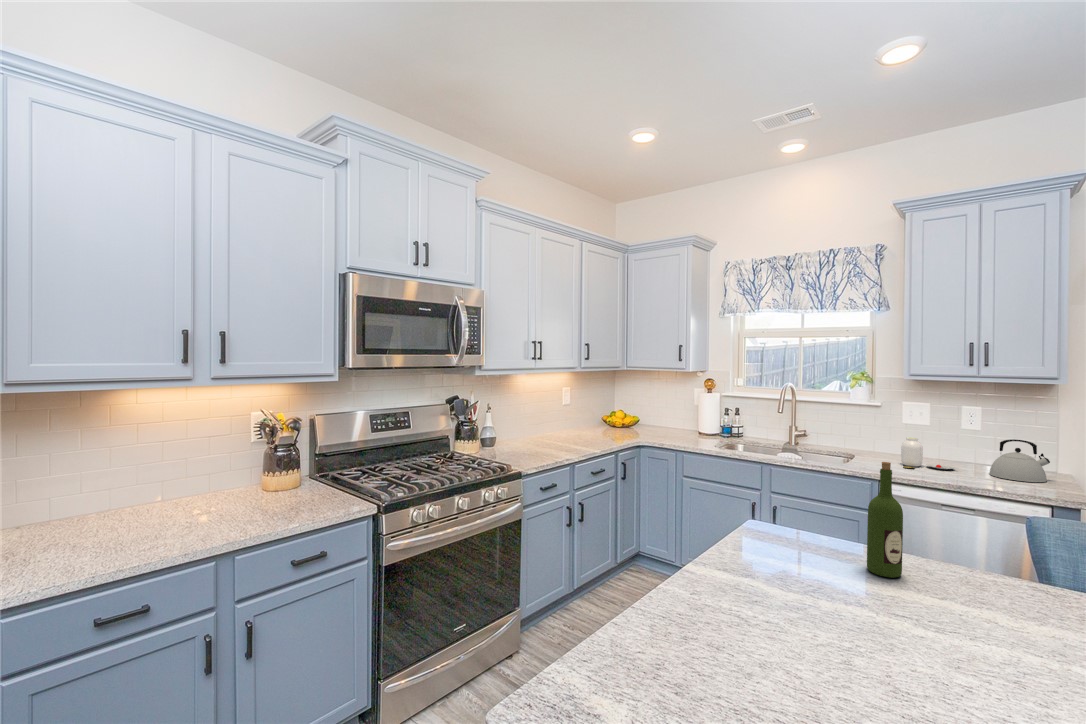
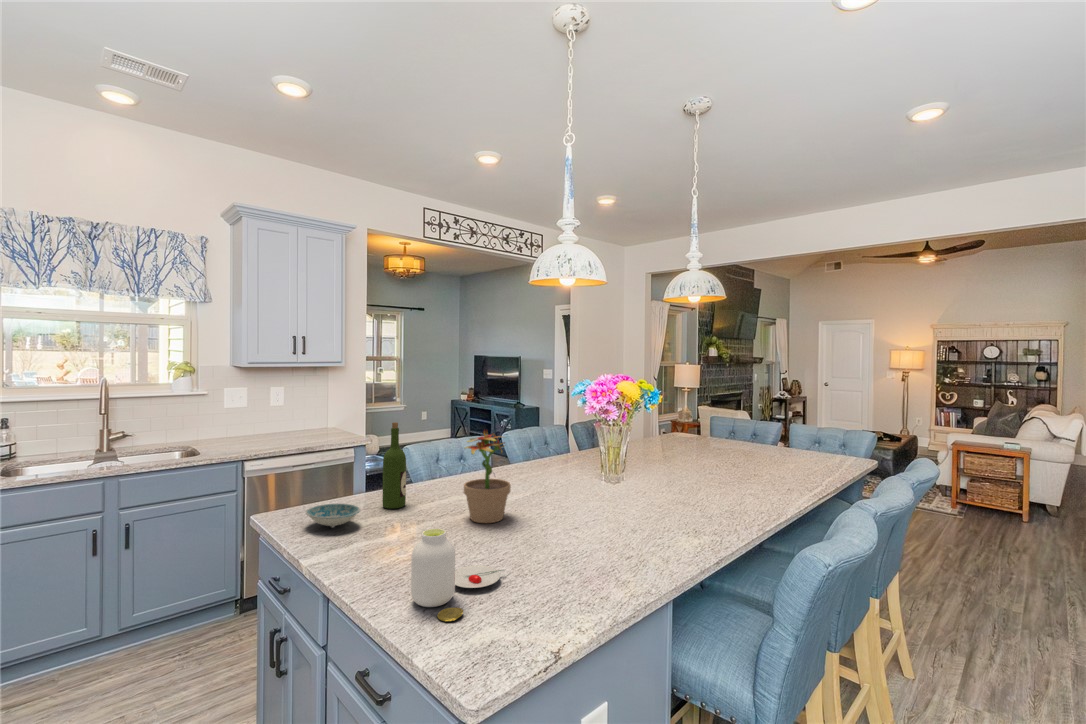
jar: present [901,437,955,469] -> present [411,529,504,622]
kettle: present [989,439,1050,482] -> none [305,409,340,439]
potted plant: none [915,500,1023,665] -> present [464,430,511,523]
ceramic bowl: none [754,530,808,558] -> present [306,503,360,527]

